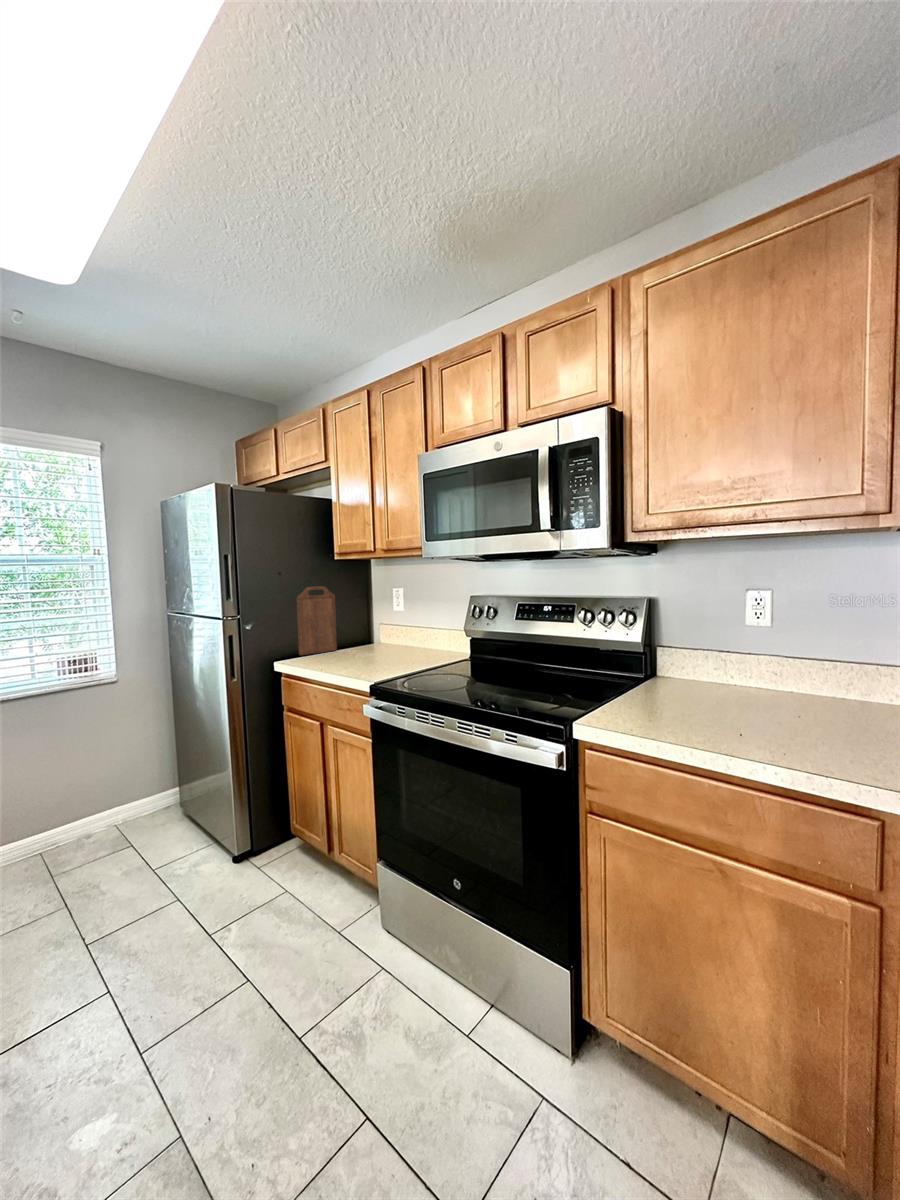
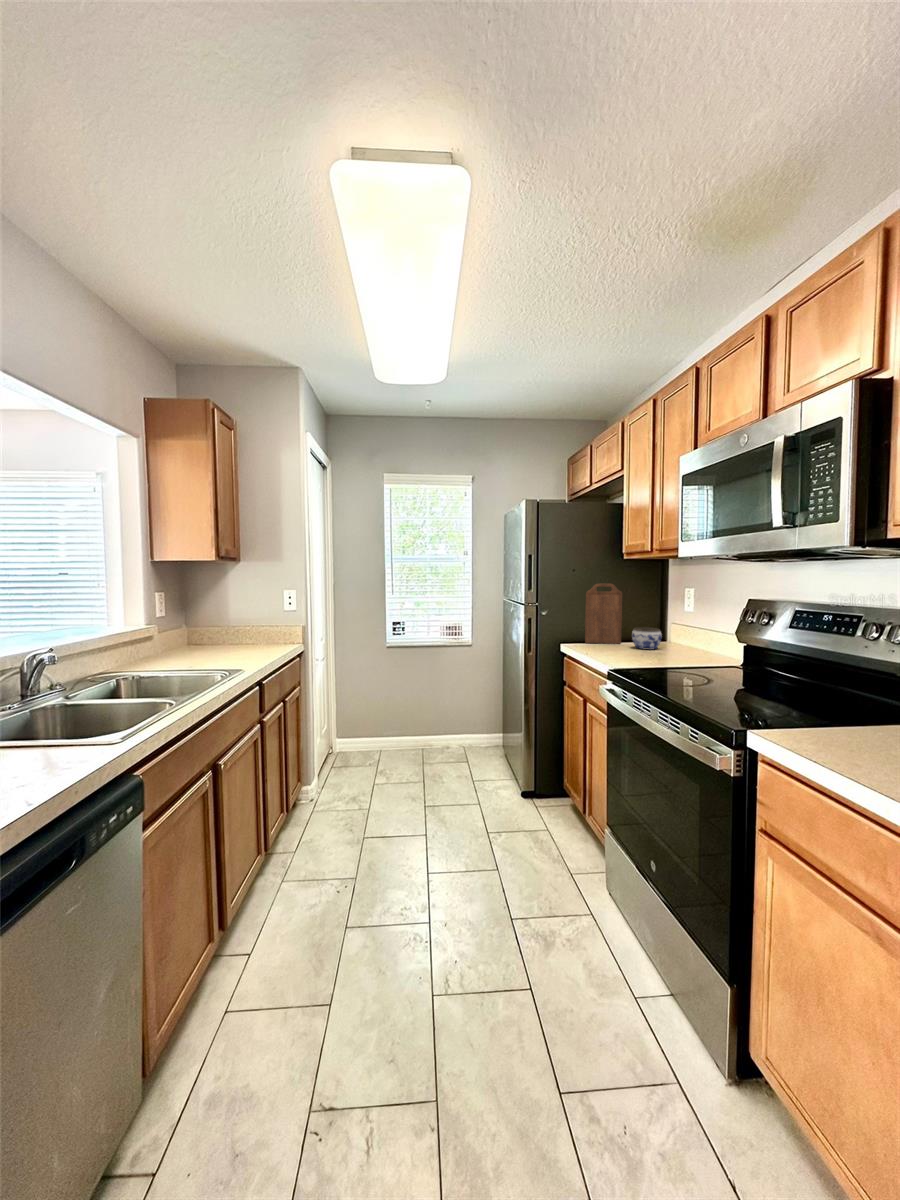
jar: none [352,630,381,654] -> present [632,627,662,650]

